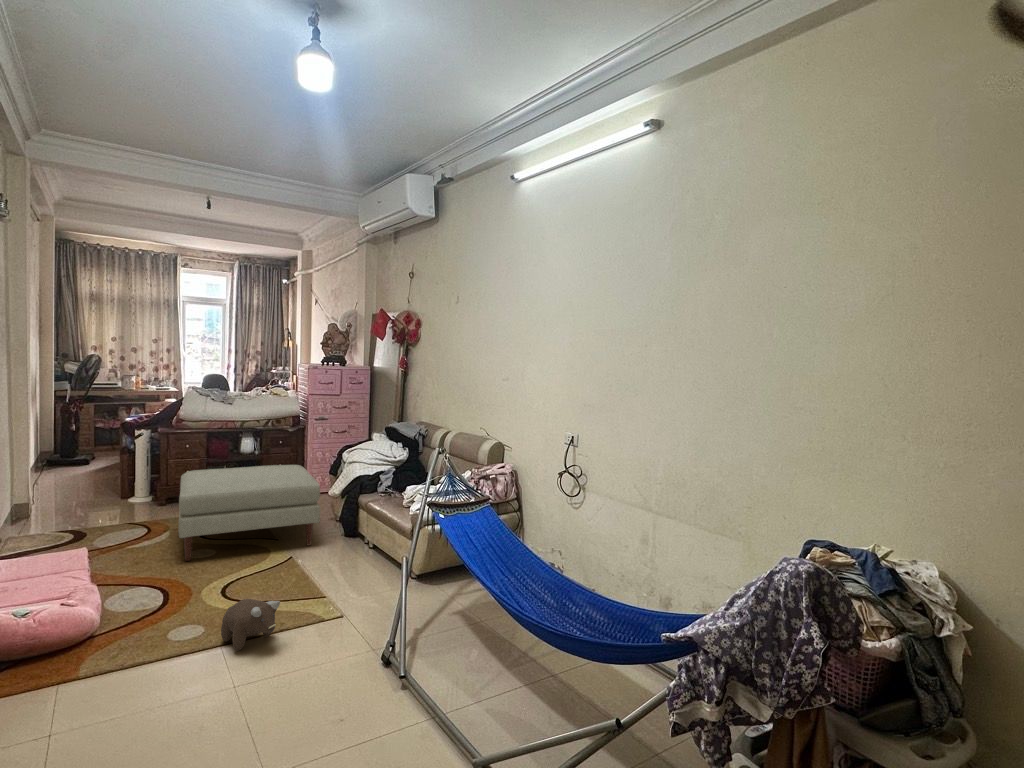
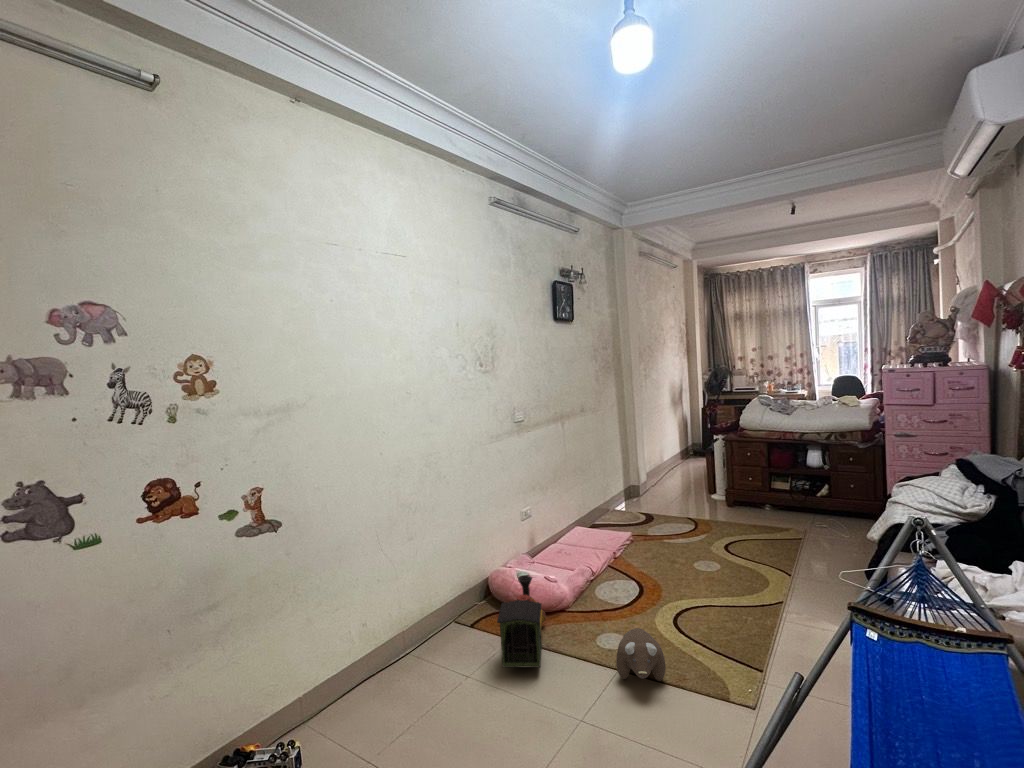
ottoman: present [178,465,320,561] -> none [678,479,847,596]
toy train: none [38,607,160,707] -> present [497,575,546,667]

